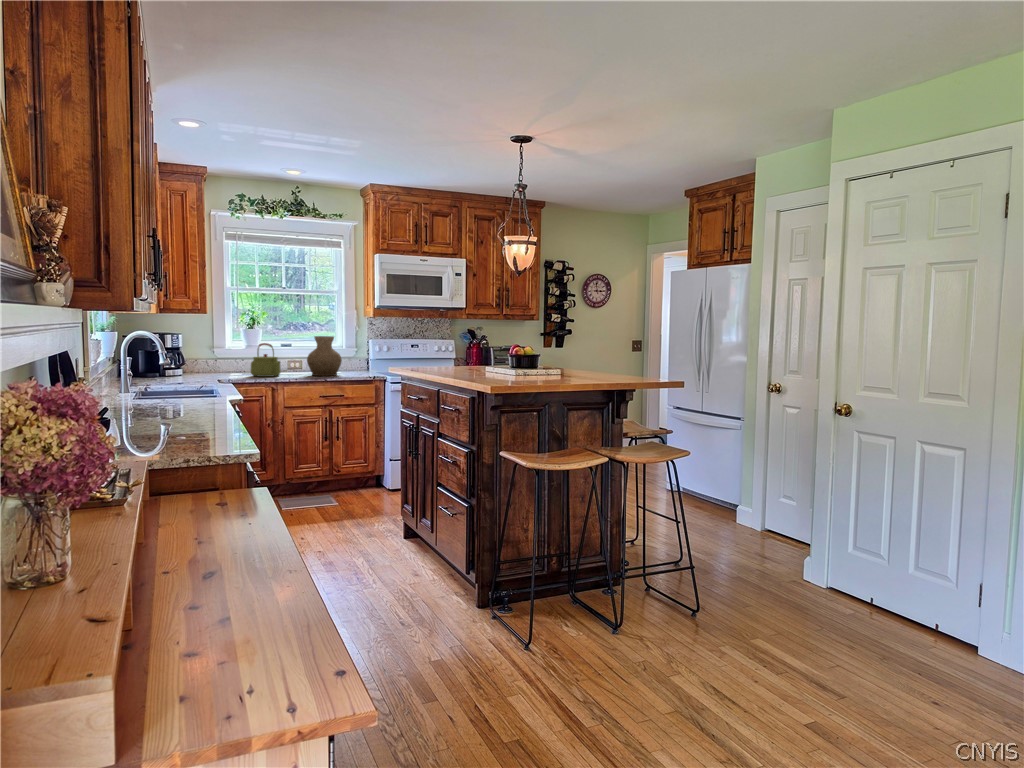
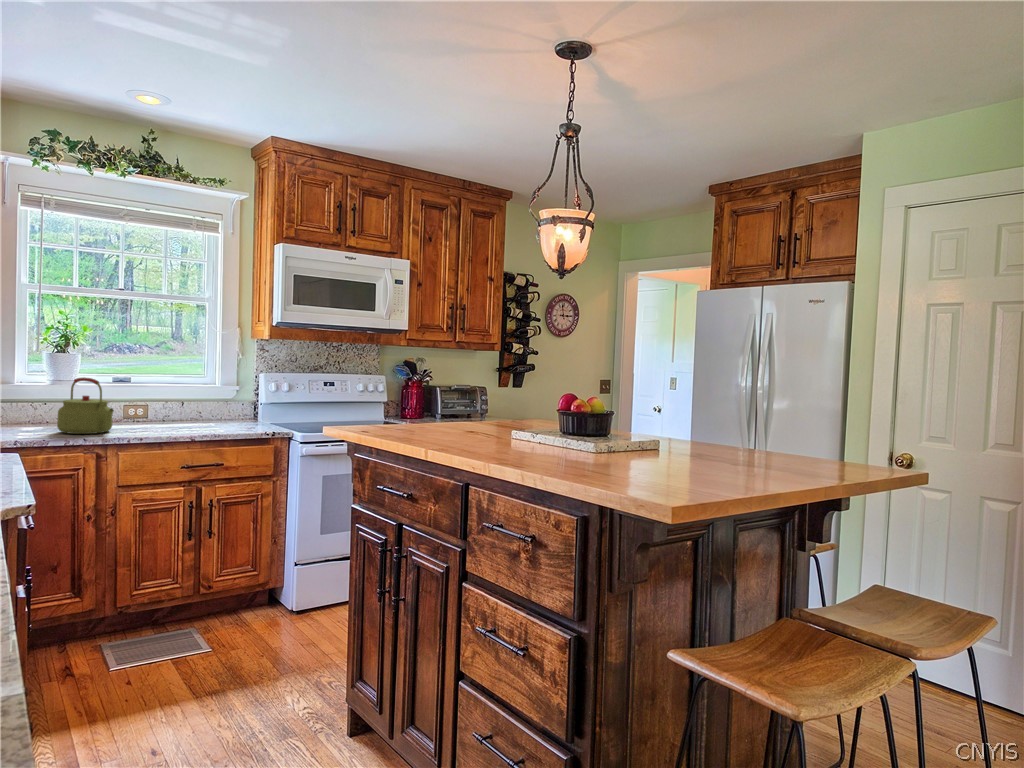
vase: present [307,336,342,376] -> none [160,368,220,433]

